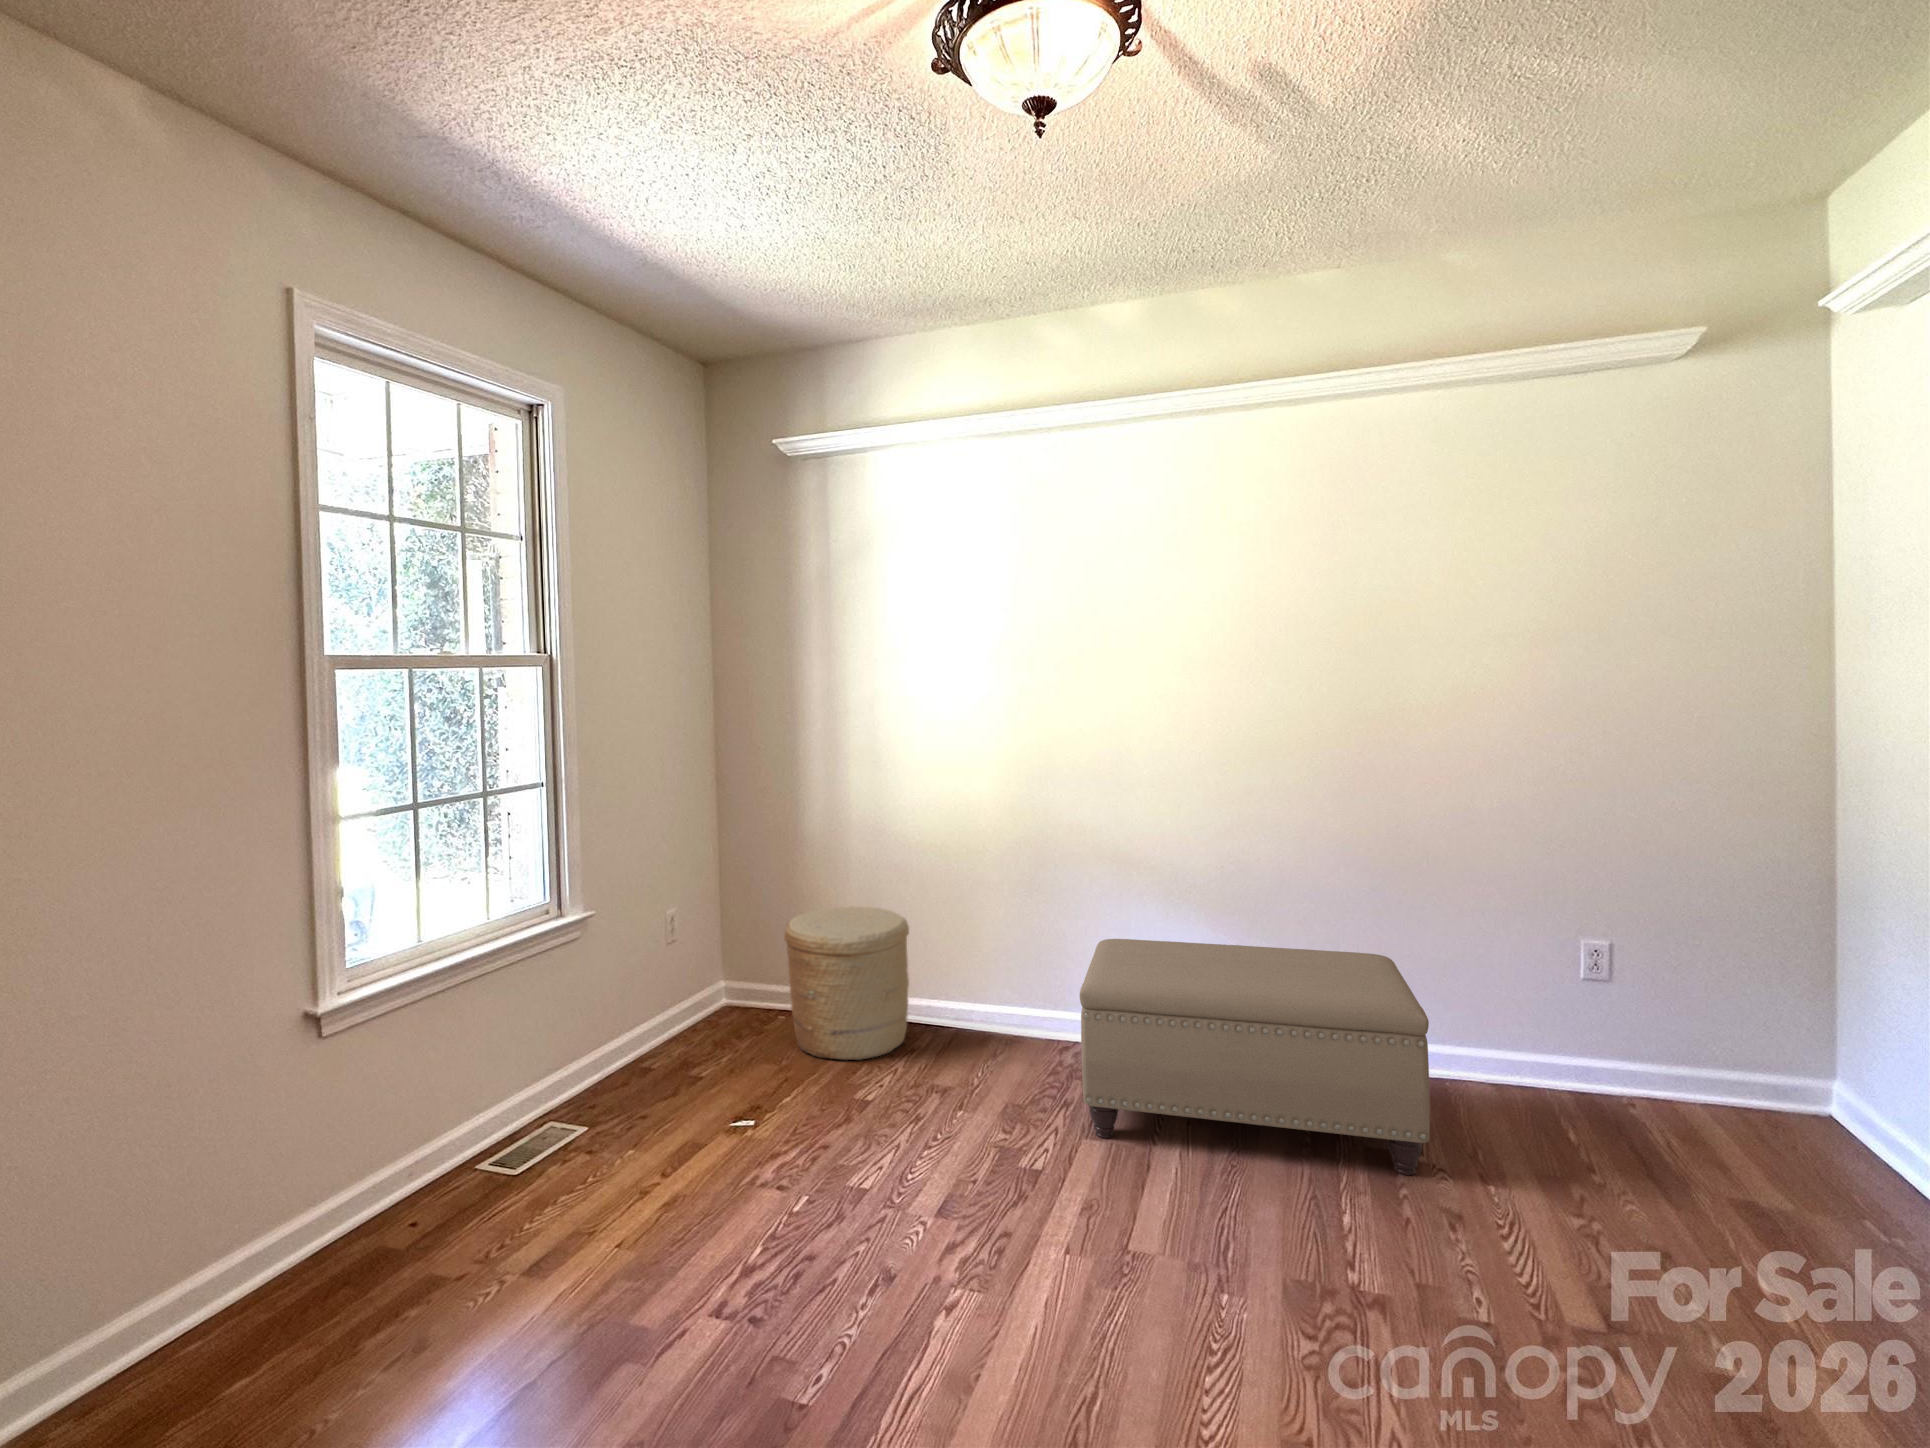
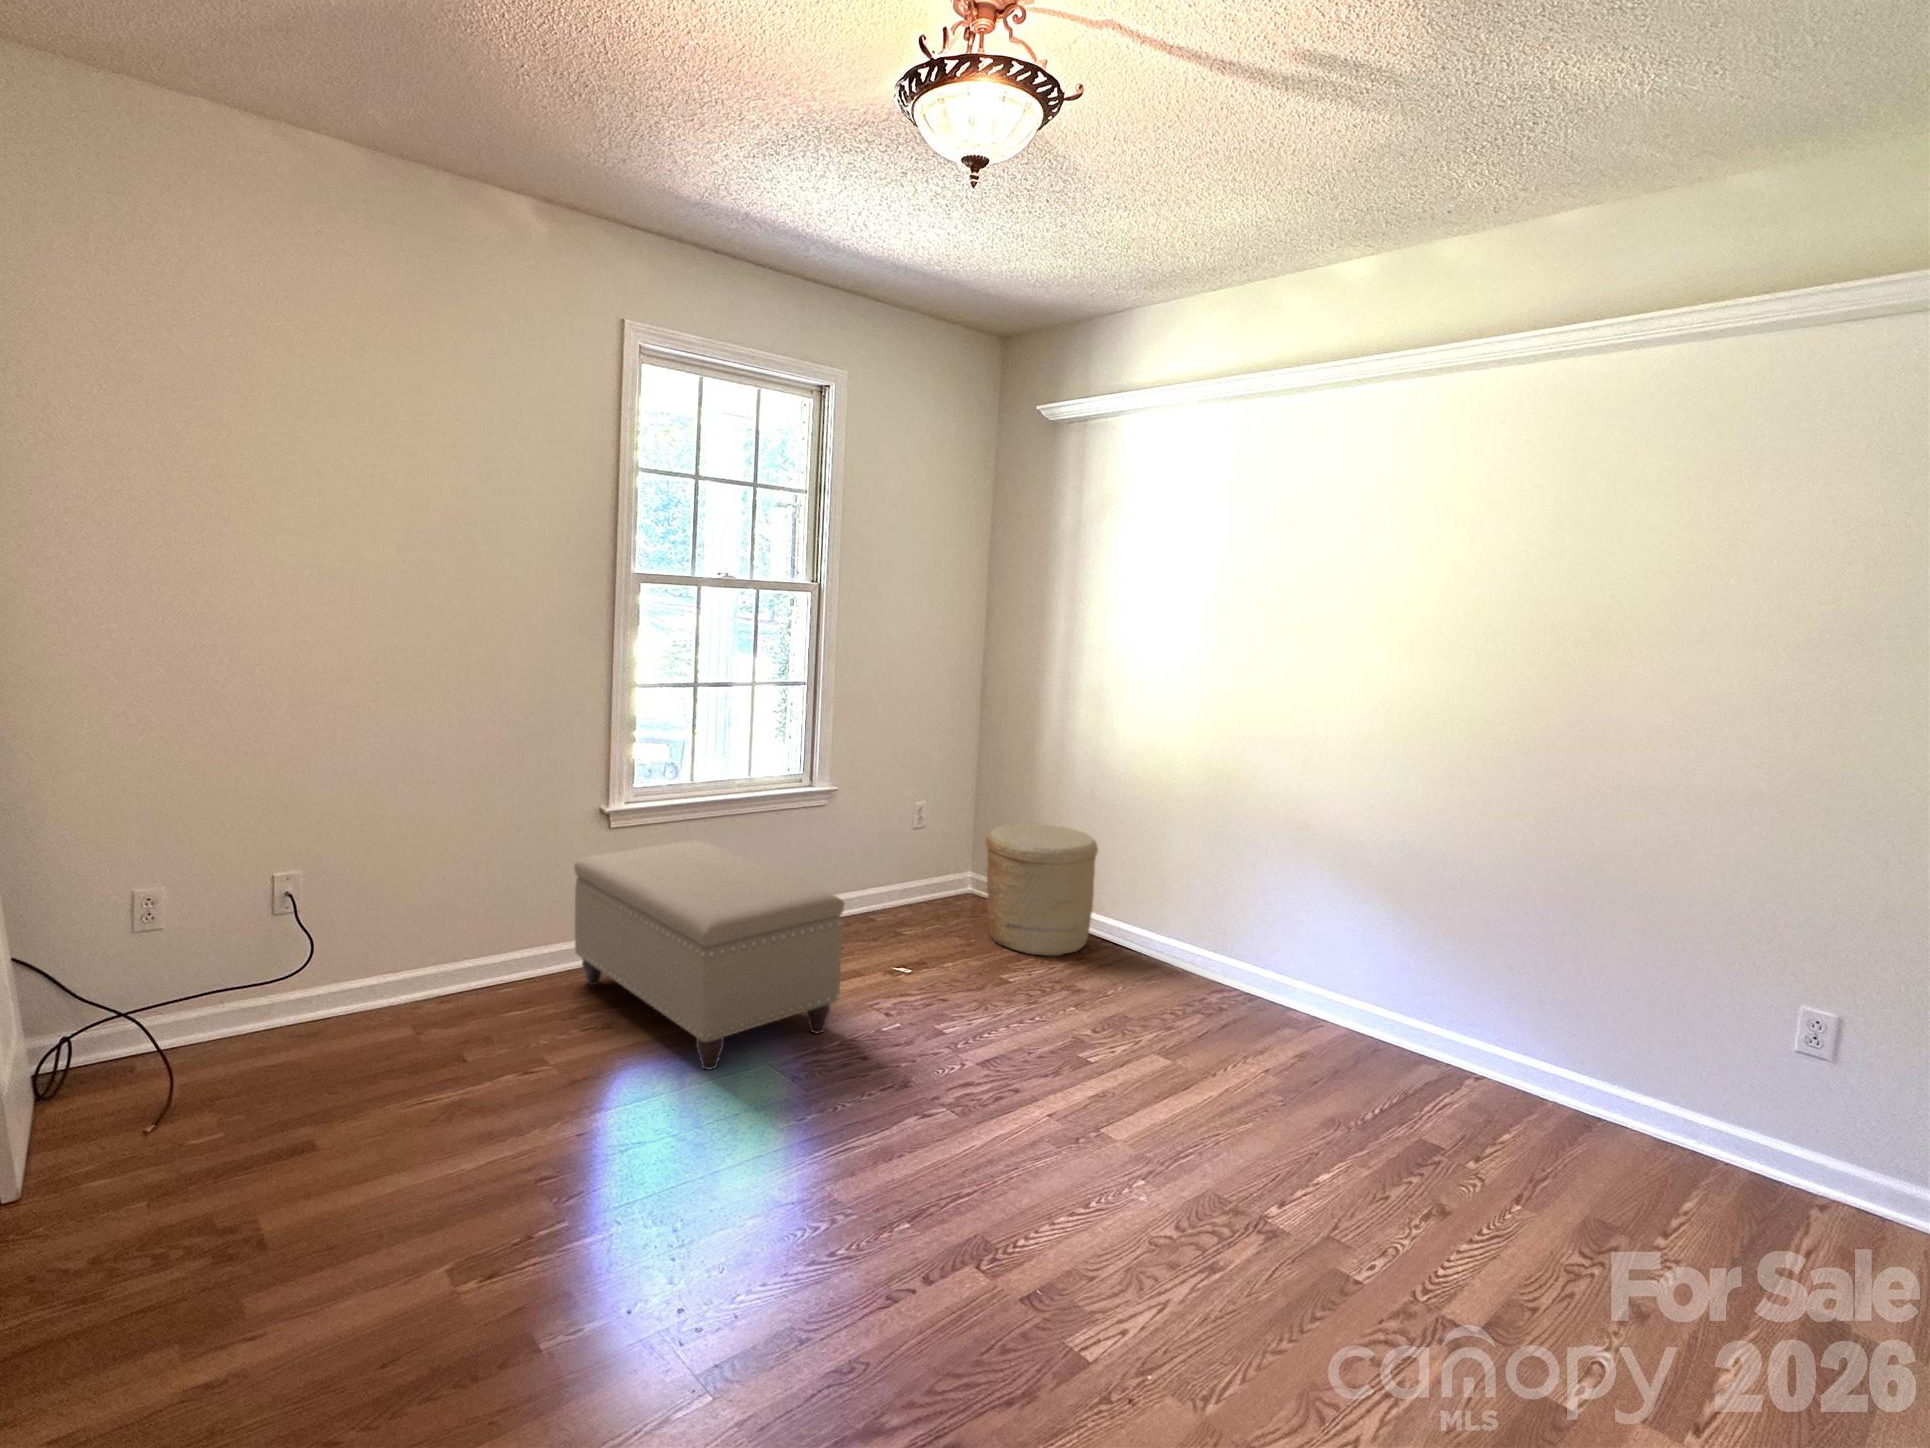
ottoman: present [1080,939,1430,1175] -> present [574,840,845,1070]

